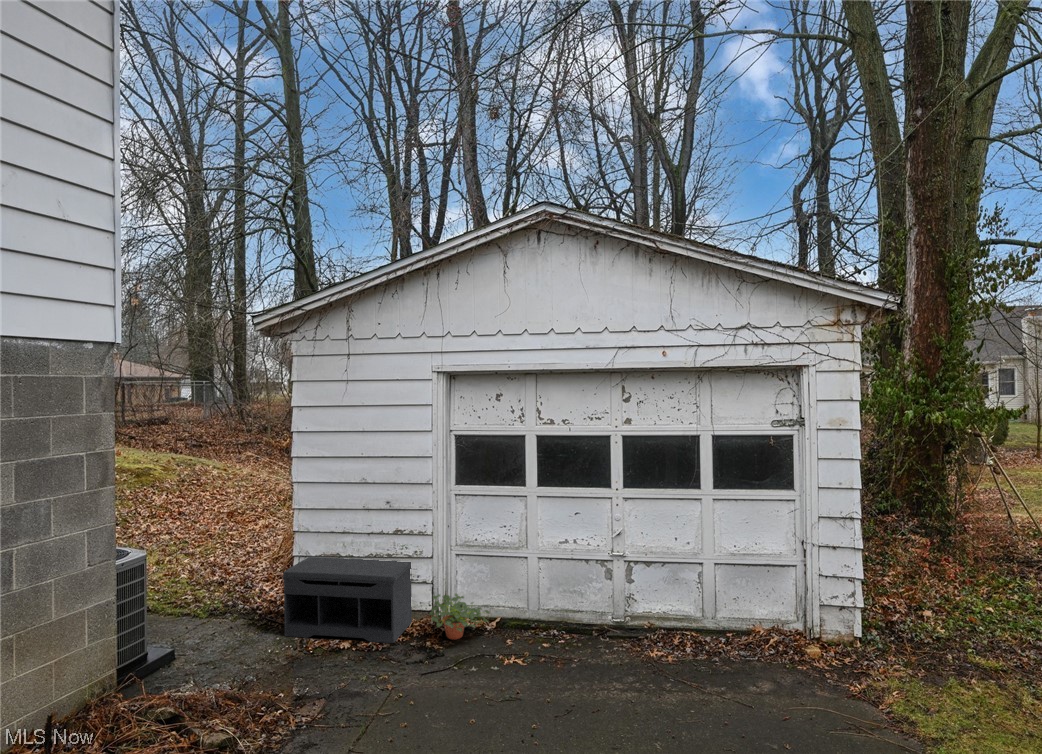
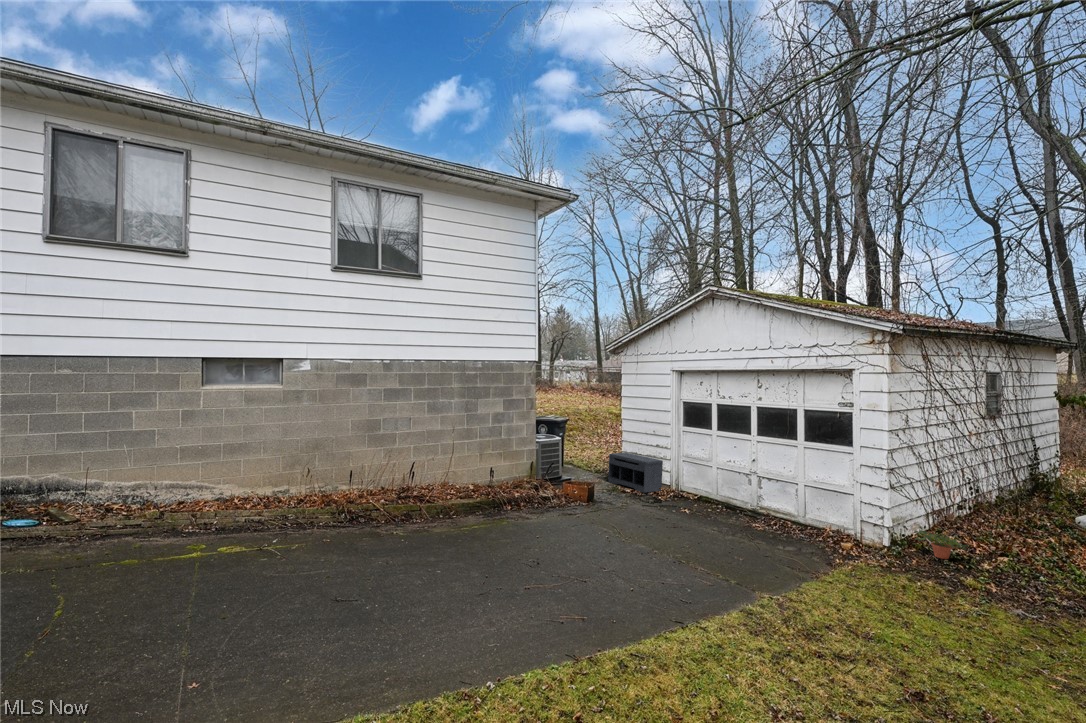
potted plant: present [429,594,489,639] -> present [915,531,965,559]

